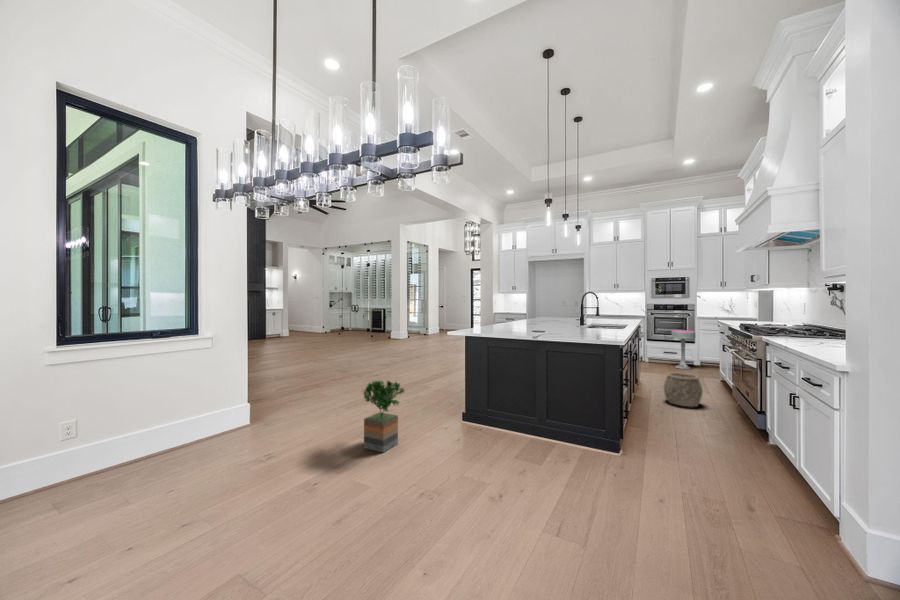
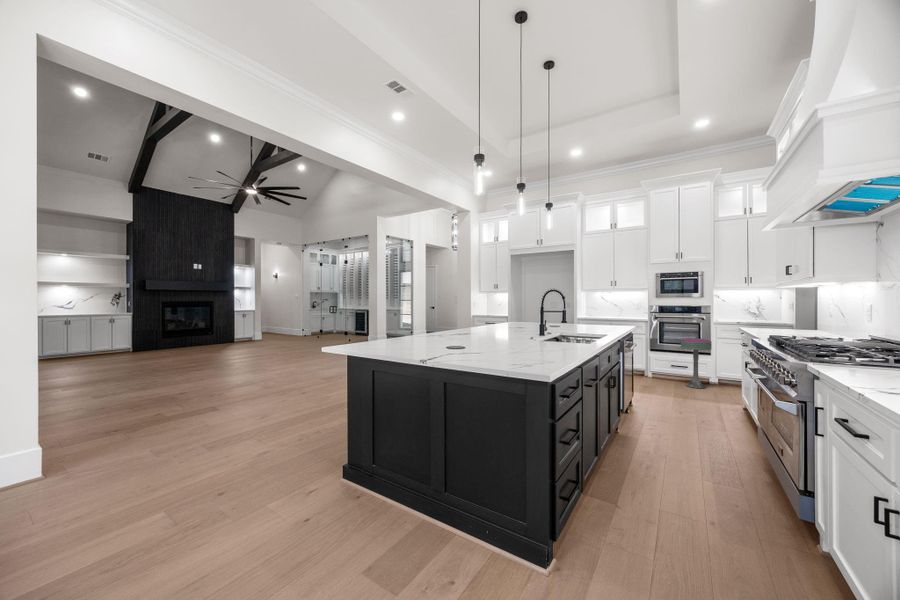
woven basket: present [664,373,702,406] -> none [658,404,714,456]
potted tree: present [364,380,404,453] -> none [139,428,233,551]

